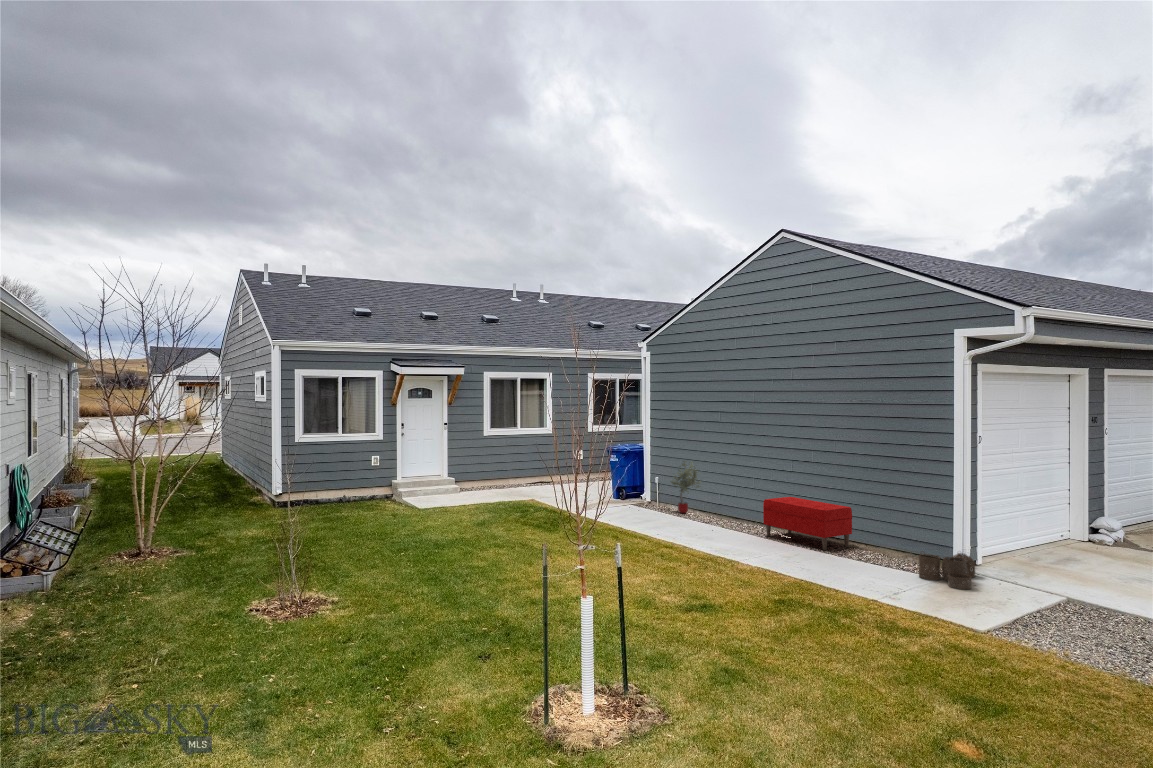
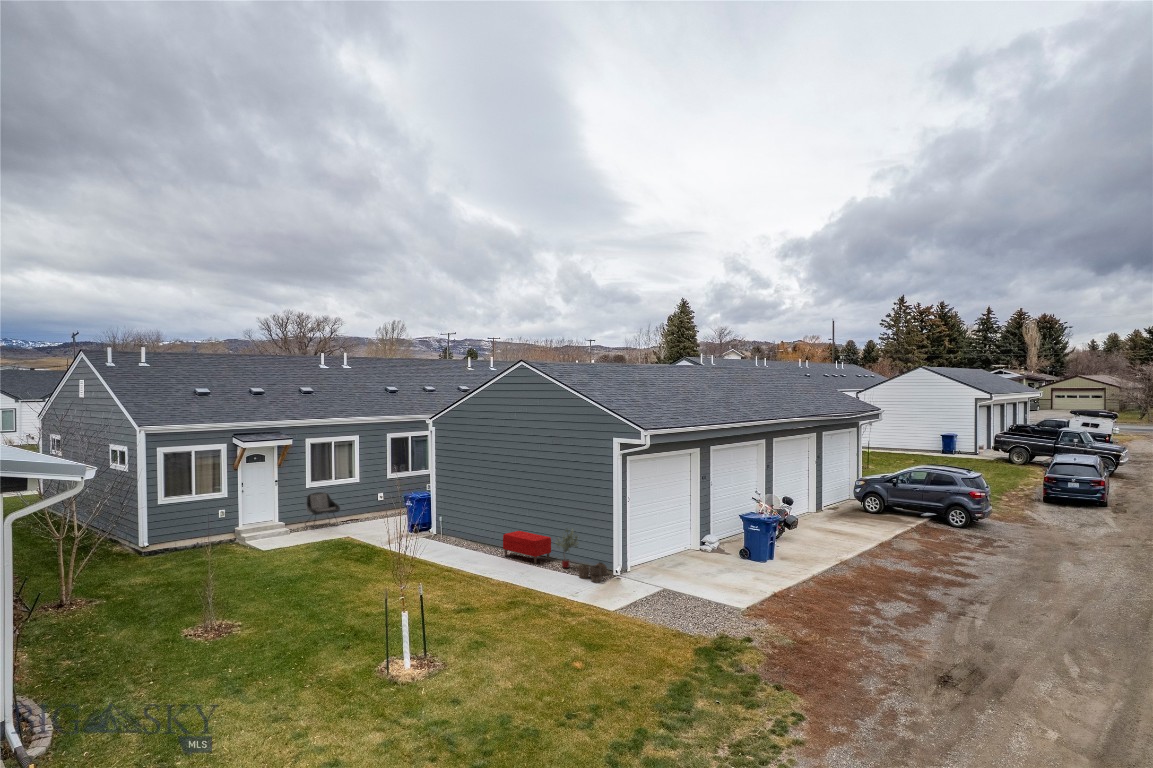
lounge chair: none [478,442,523,490] -> present [305,492,340,525]
potted tree: present [671,461,701,514] -> present [556,528,578,568]

